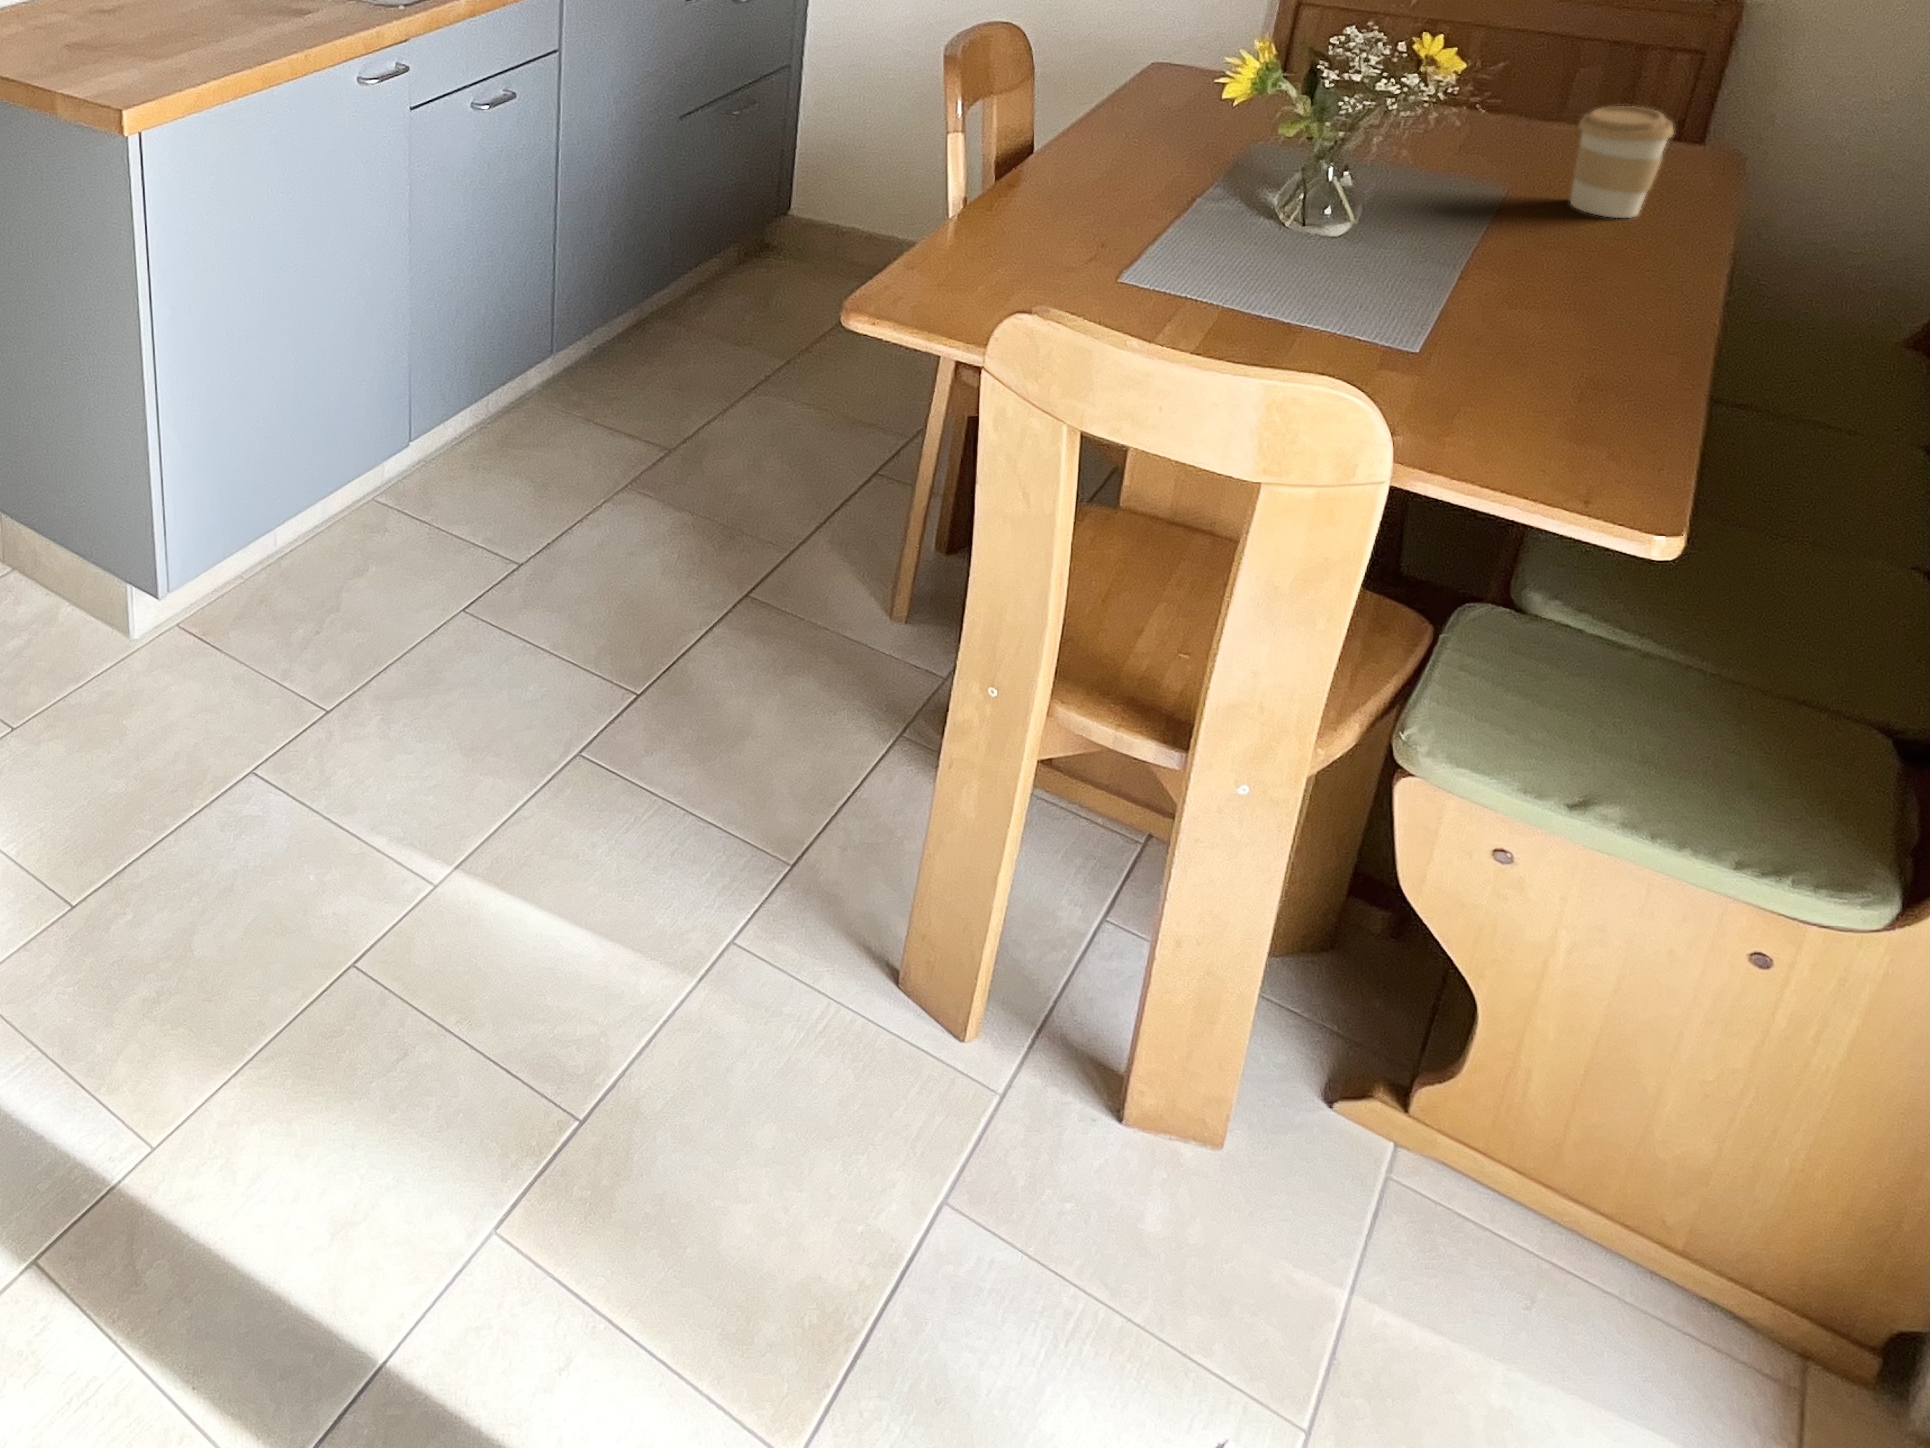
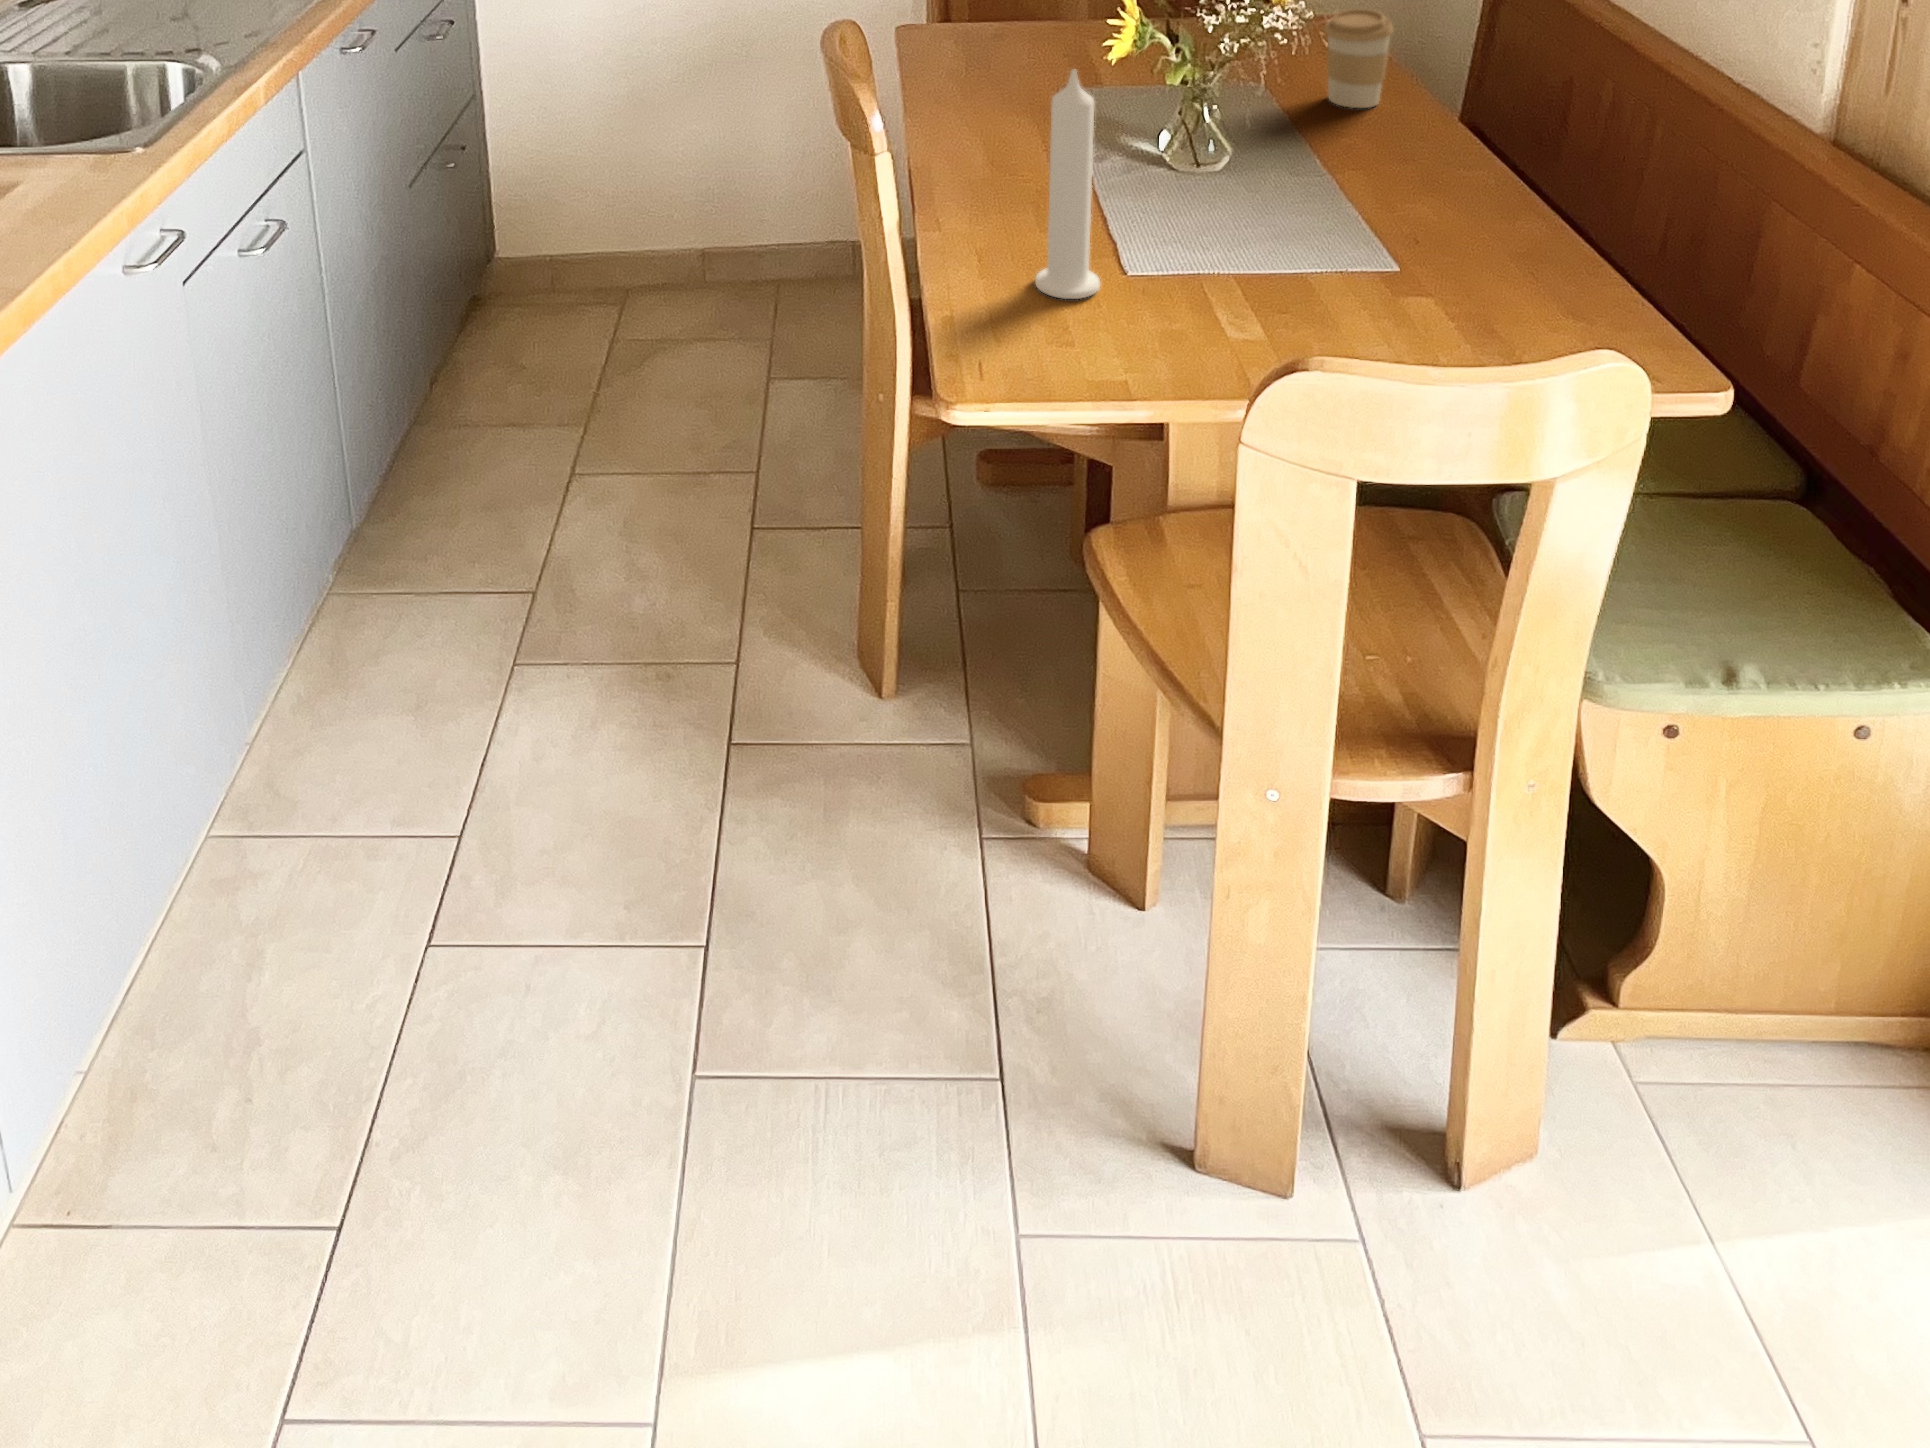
candle: none [1005,58,1082,268] -> present [1035,70,1100,299]

